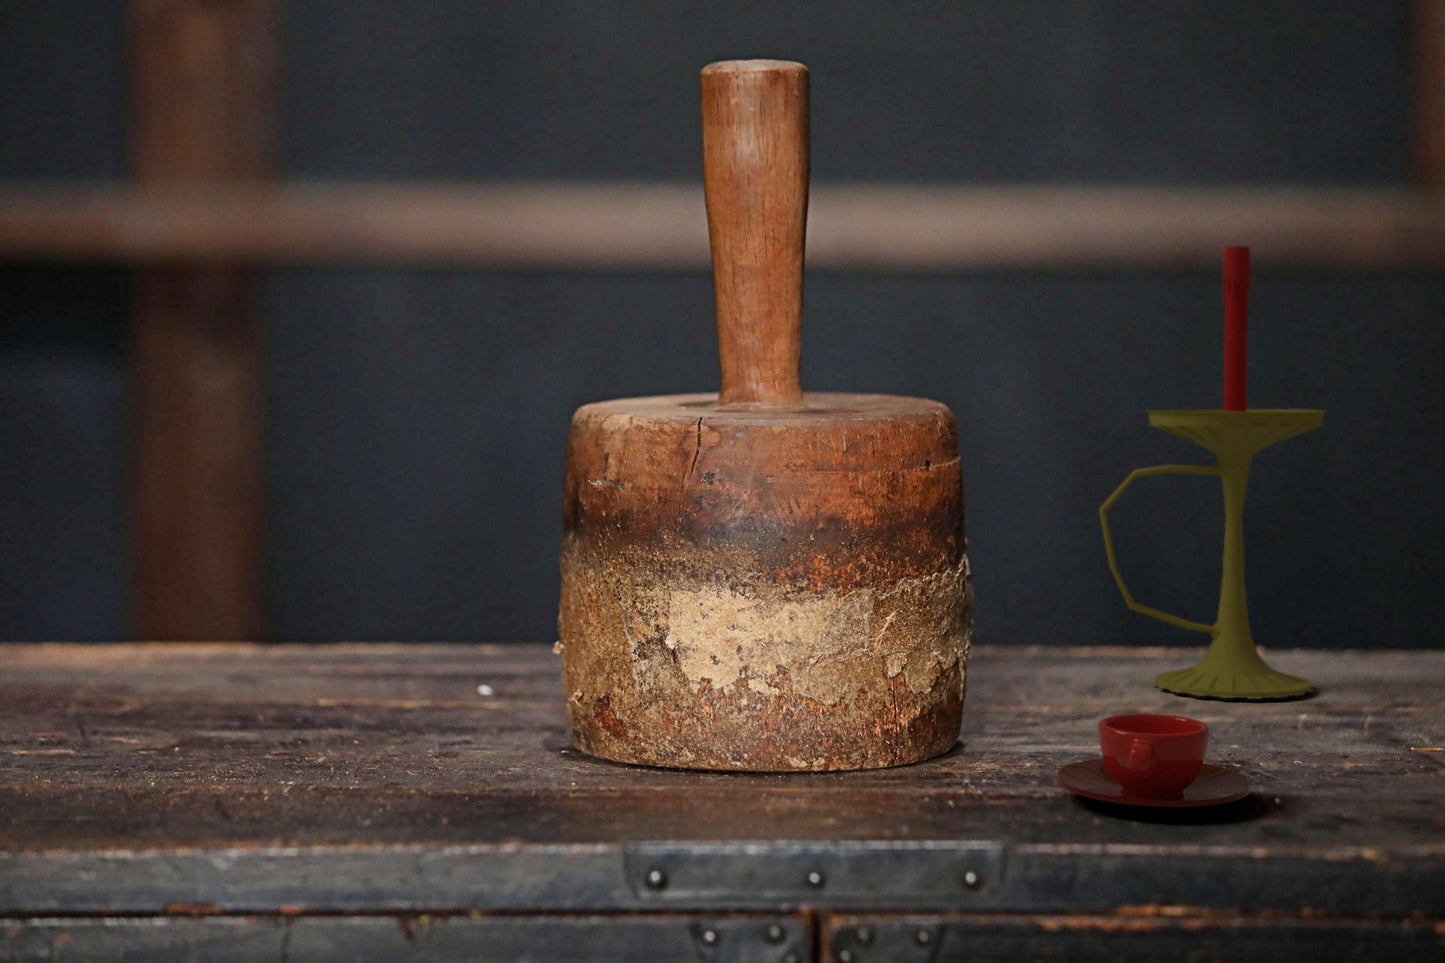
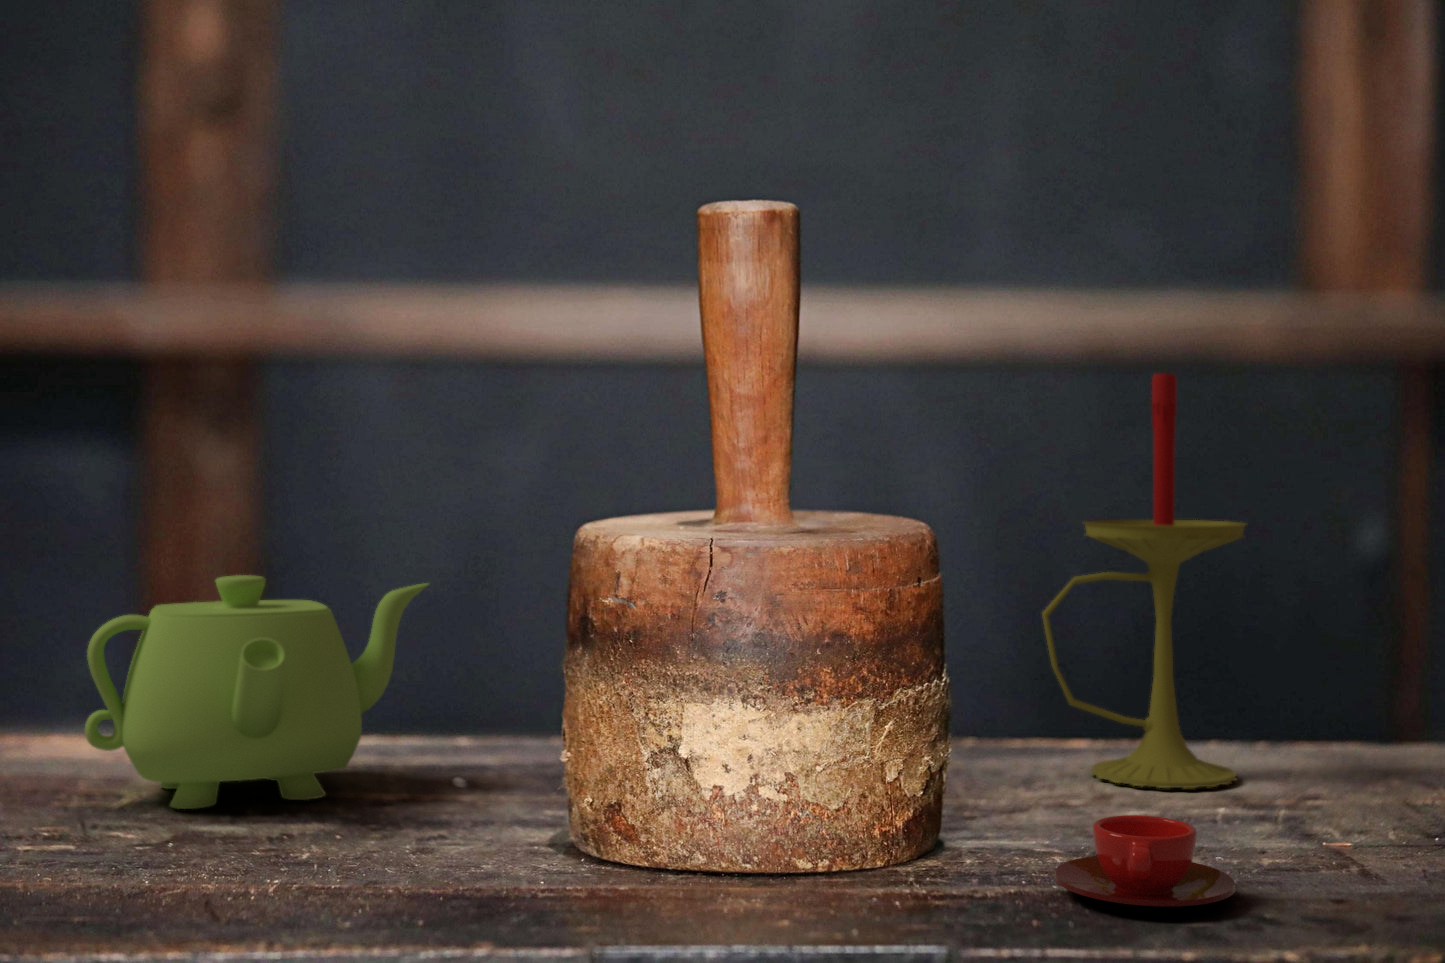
teapot: none [91,466,447,703] -> present [85,575,429,809]

